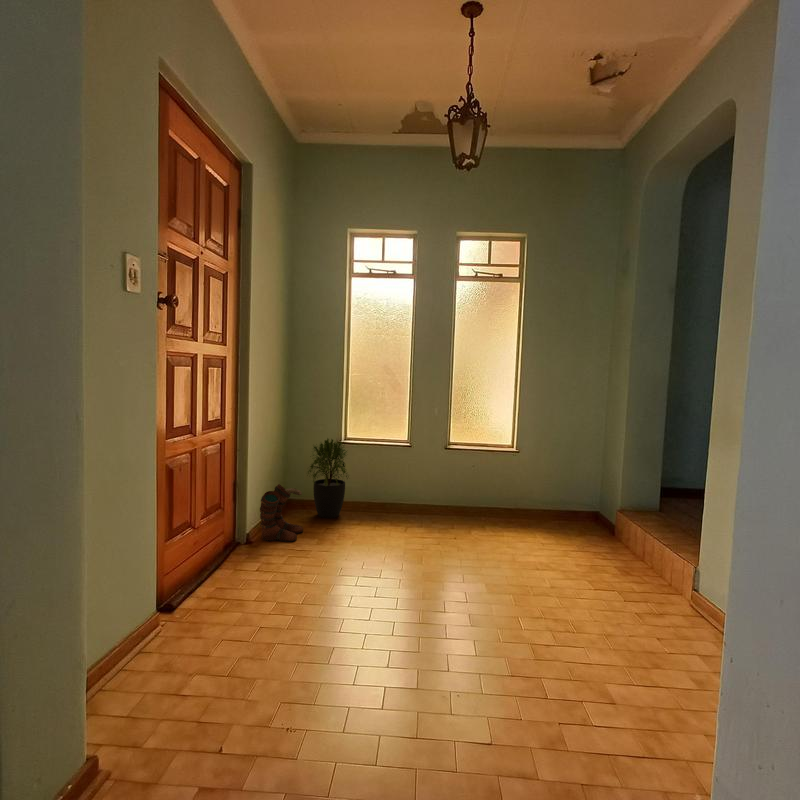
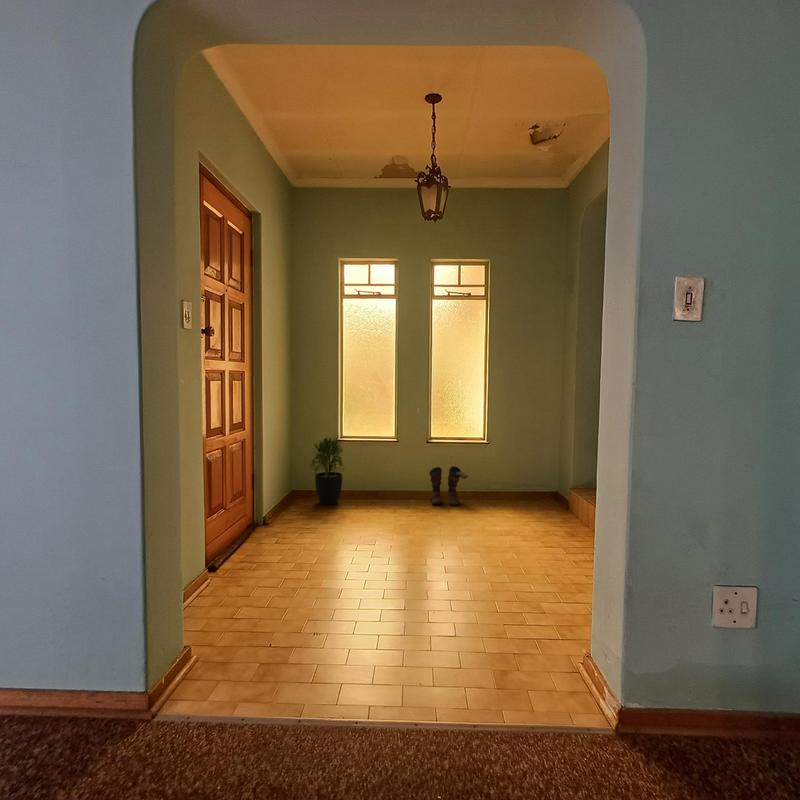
boots: present [260,484,303,542] -> present [429,466,468,506]

